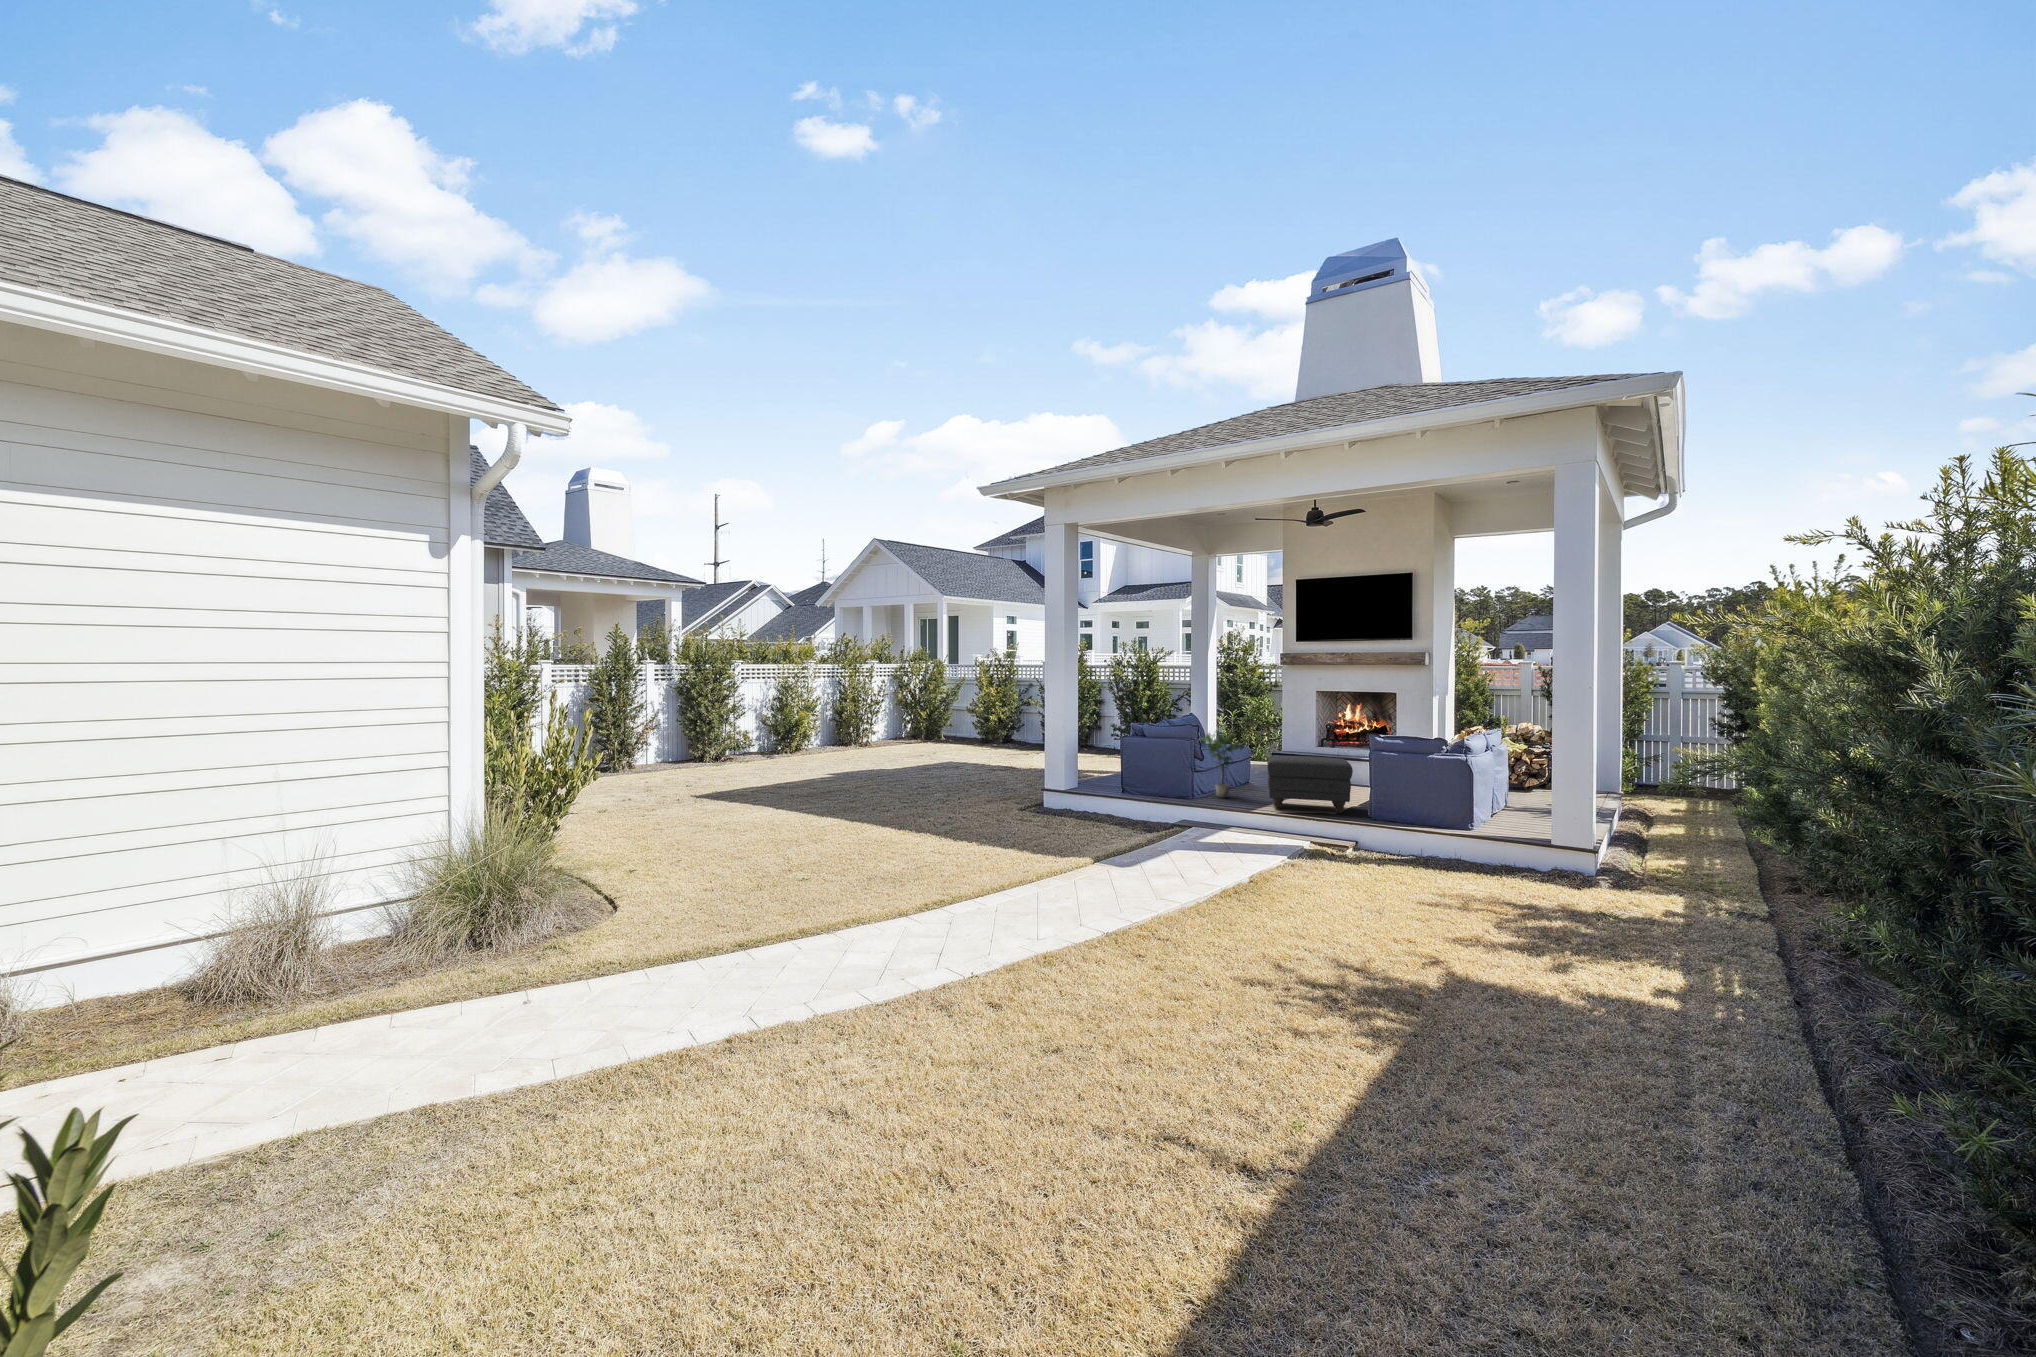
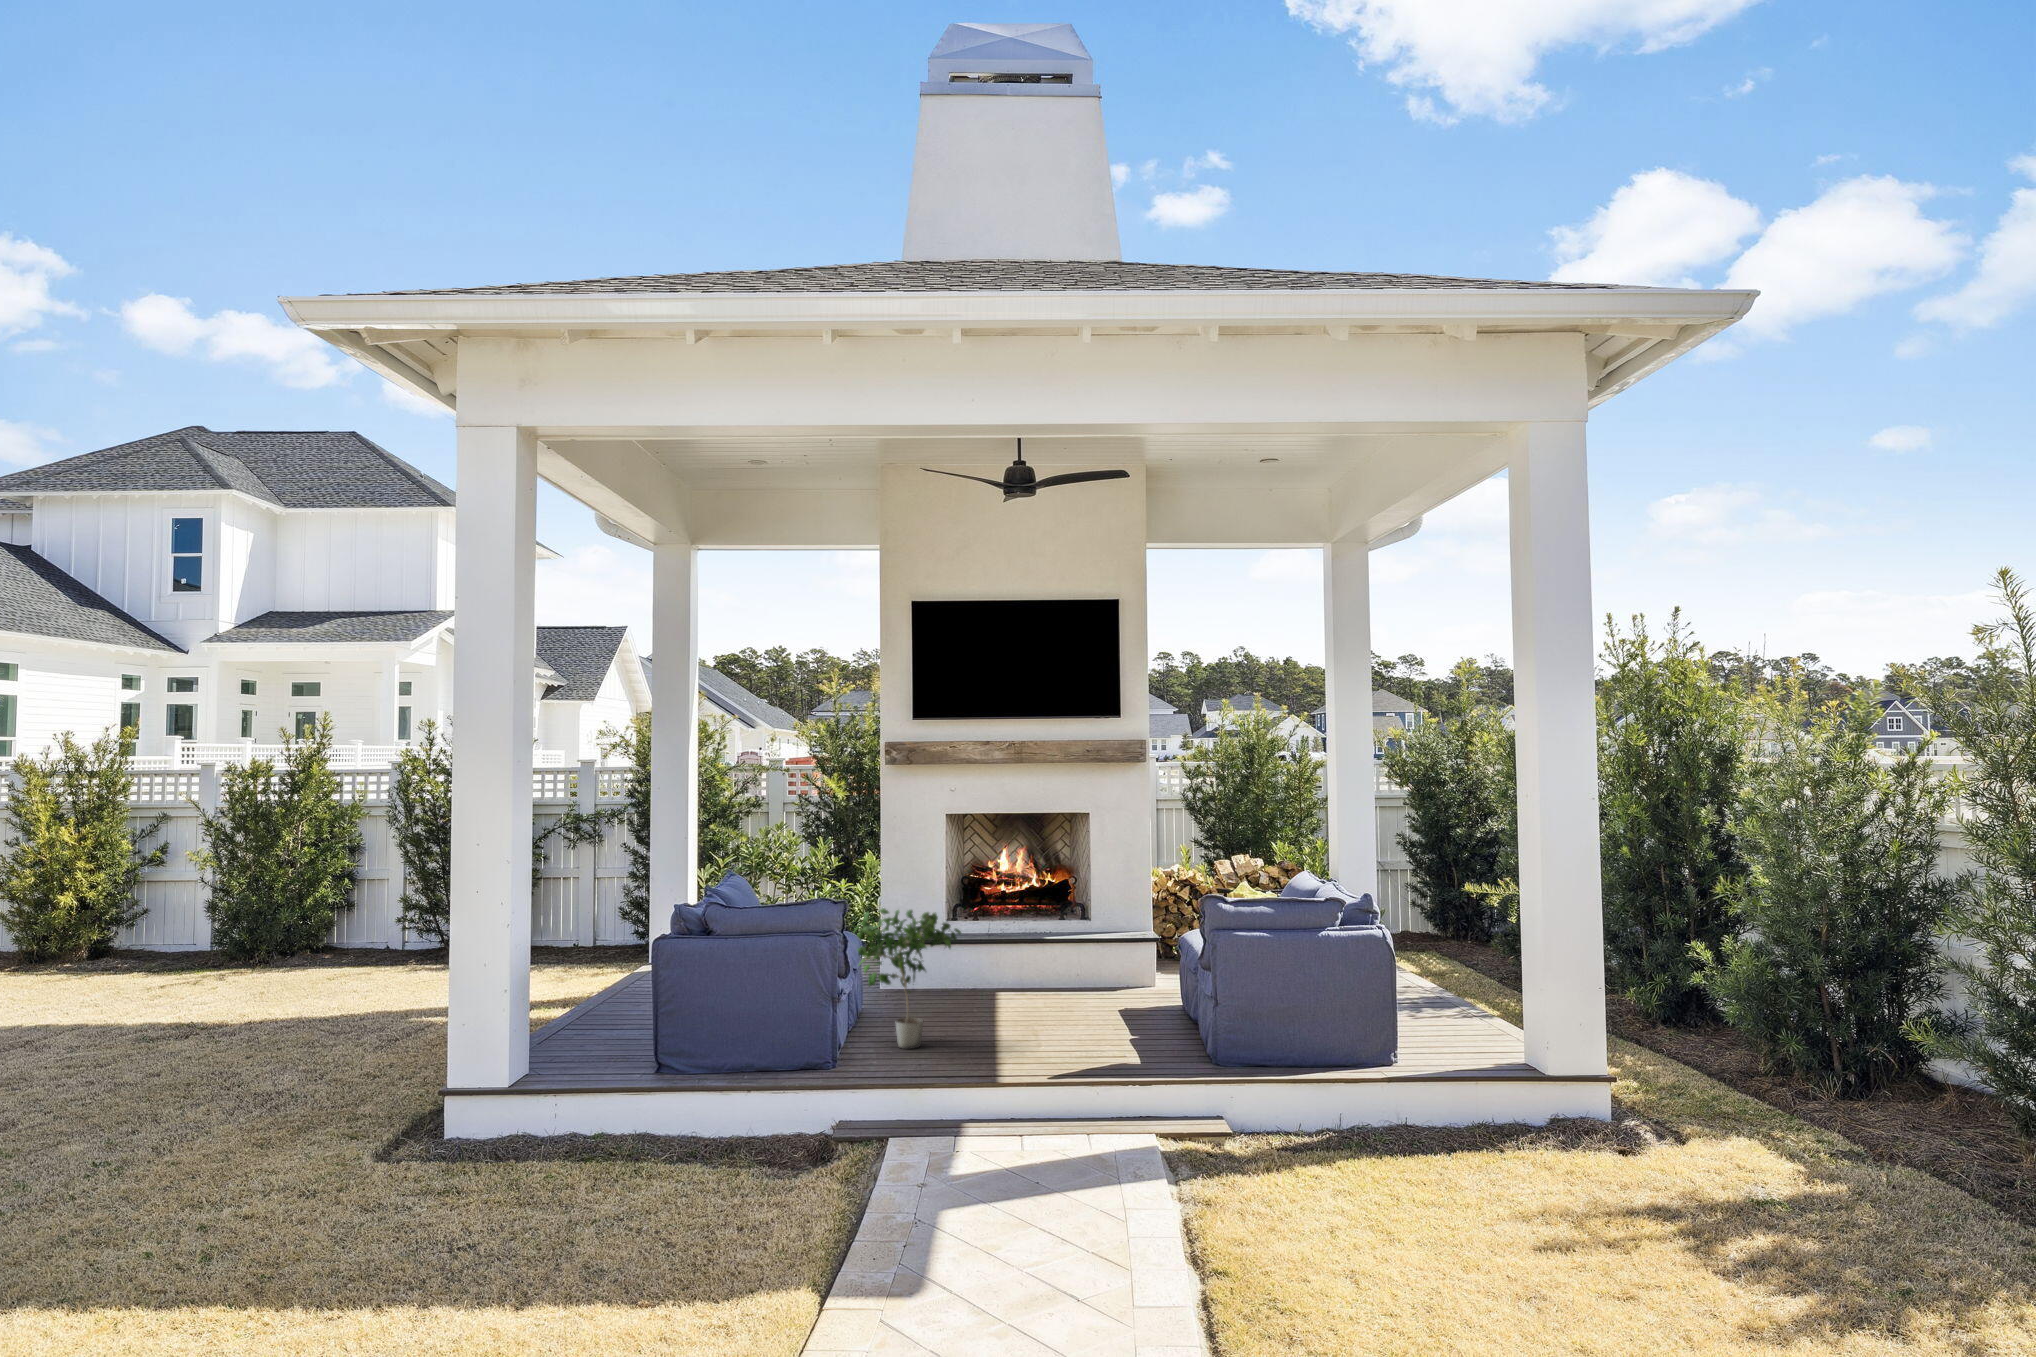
ottoman: present [1267,756,1353,813] -> none [997,939,1173,1058]

